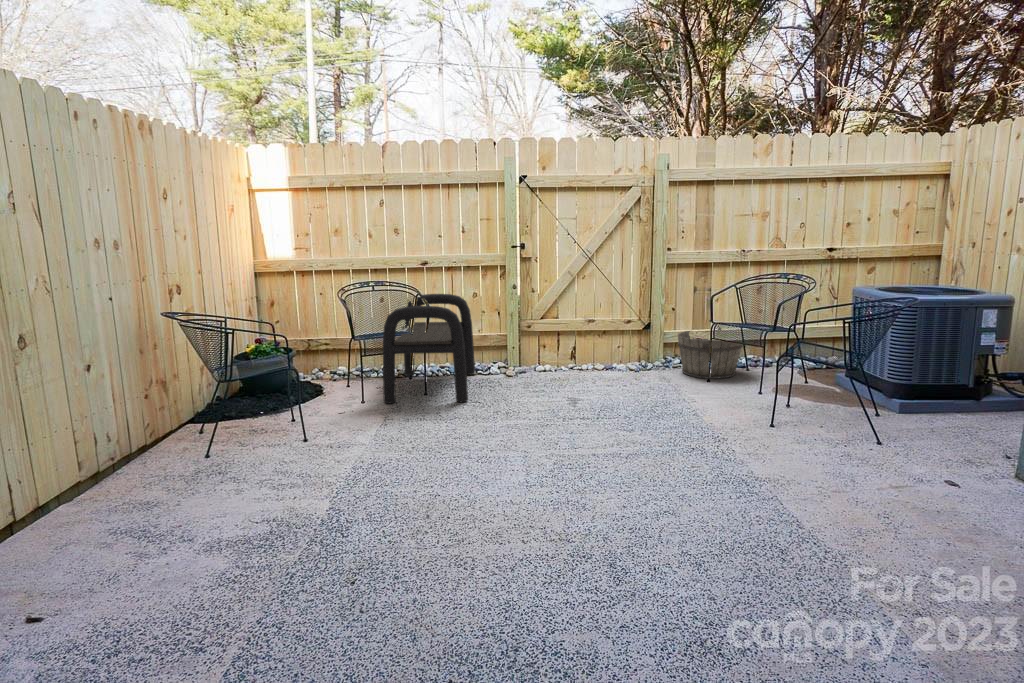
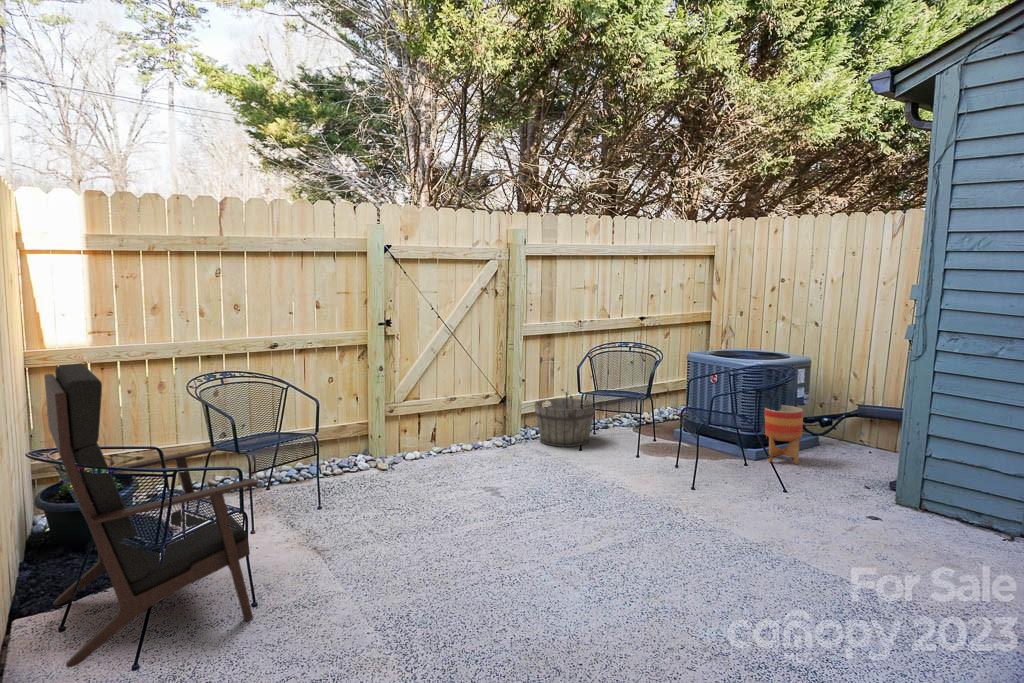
lounge chair: none [131,259,304,459] -> present [44,364,258,668]
bench: present [383,294,475,403] -> none [249,381,382,525]
planter: none [926,353,986,429] -> present [765,405,803,464]

